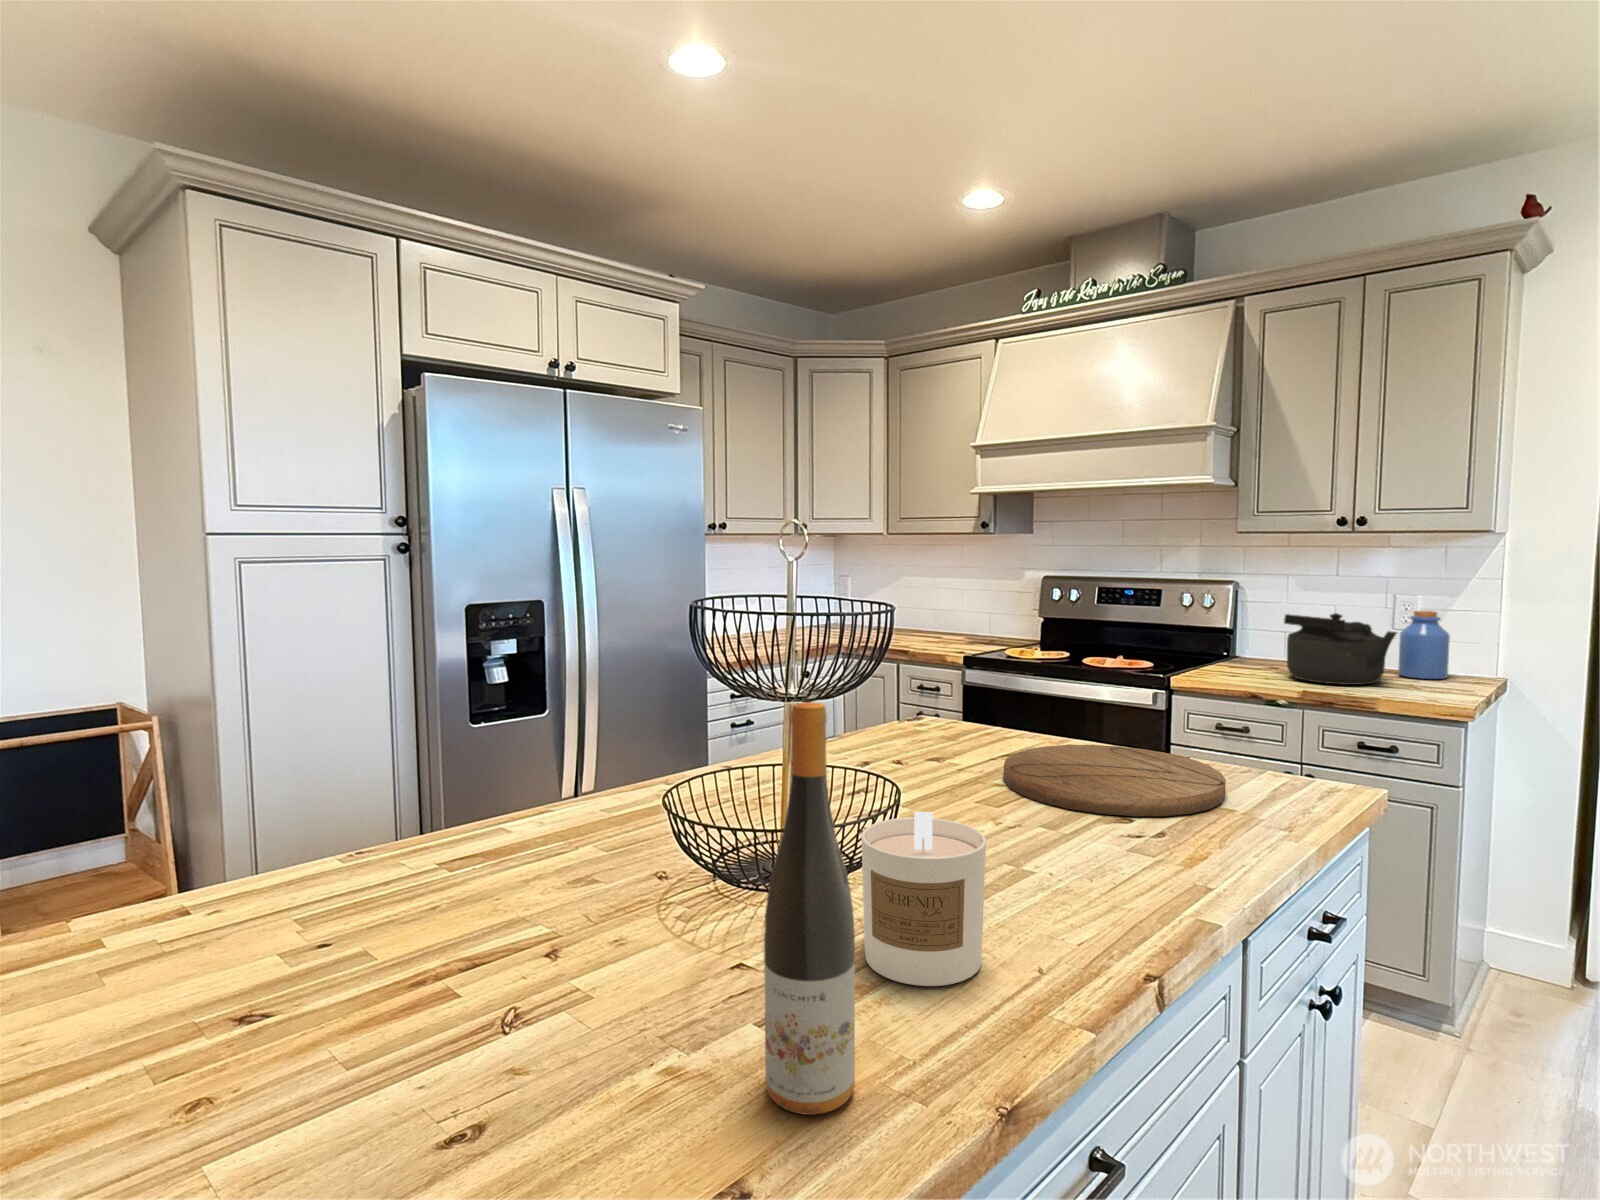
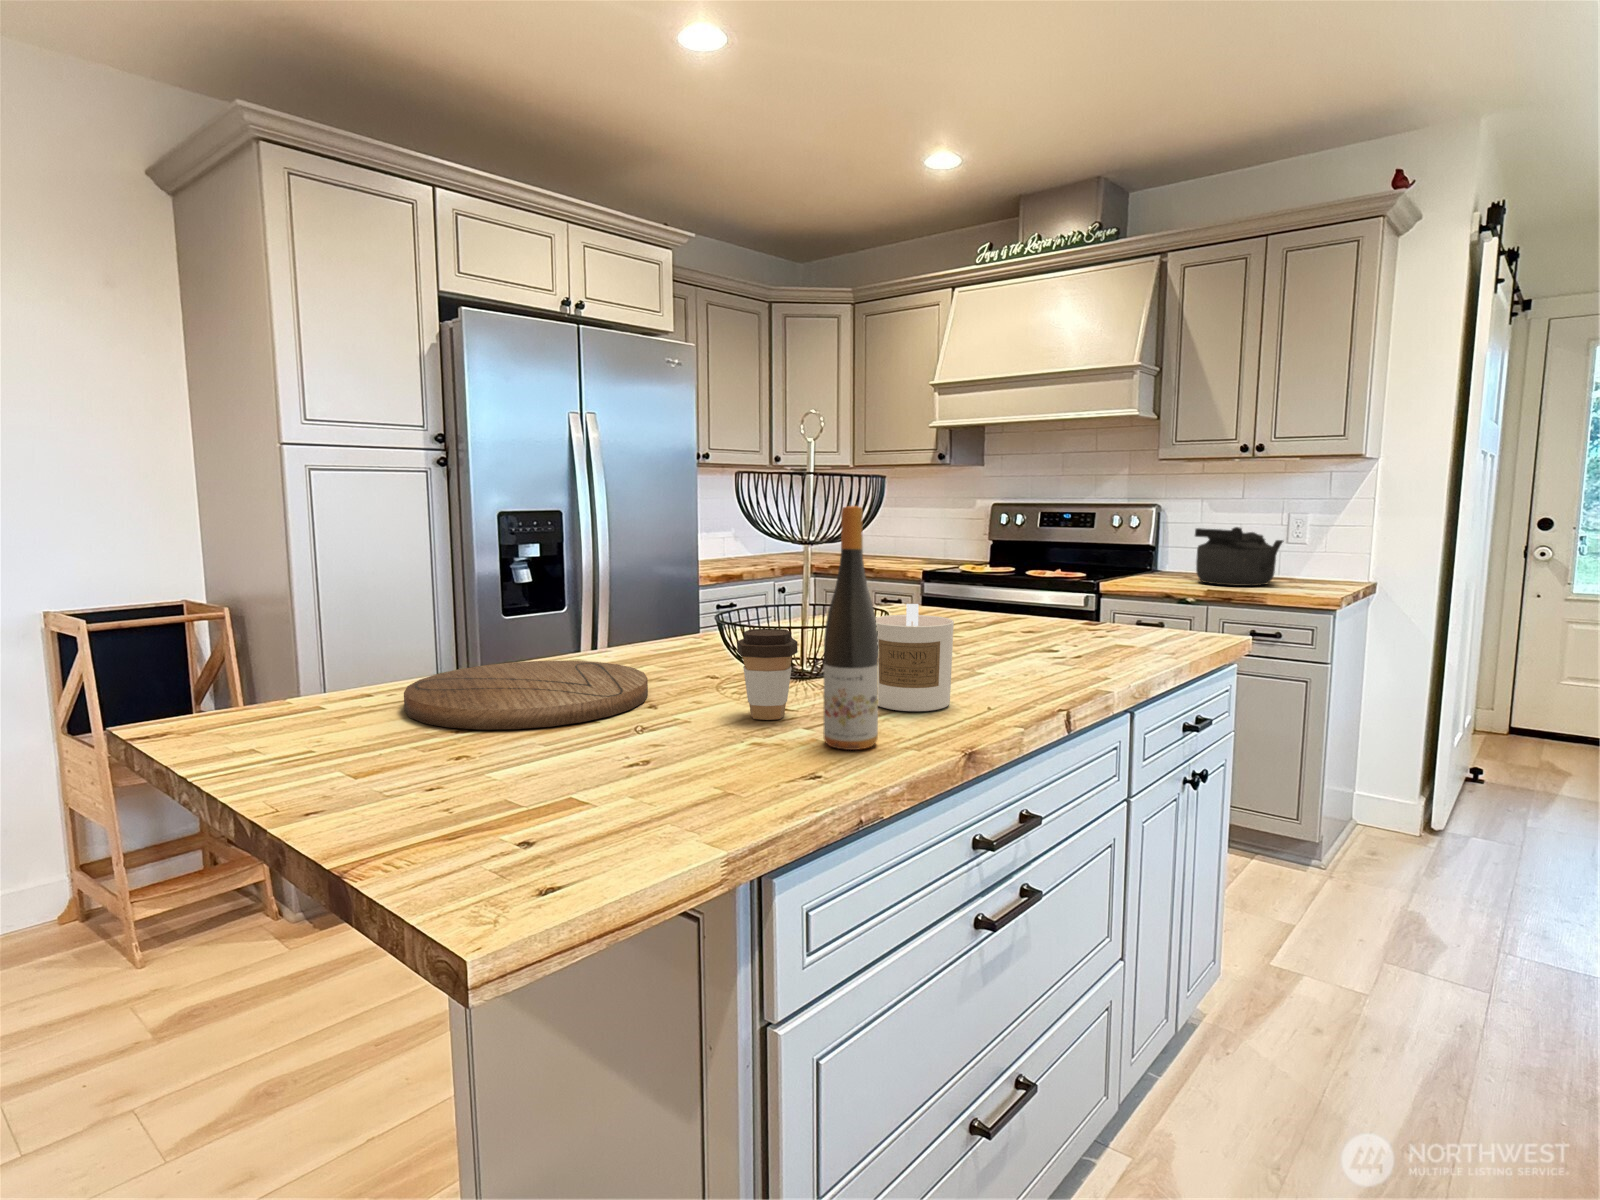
jar: present [1398,611,1450,679] -> none [1288,526,1329,582]
cutting board: present [1004,745,1226,816] -> present [404,661,648,729]
coffee cup: none [651,855,742,1008] -> present [737,629,798,720]

